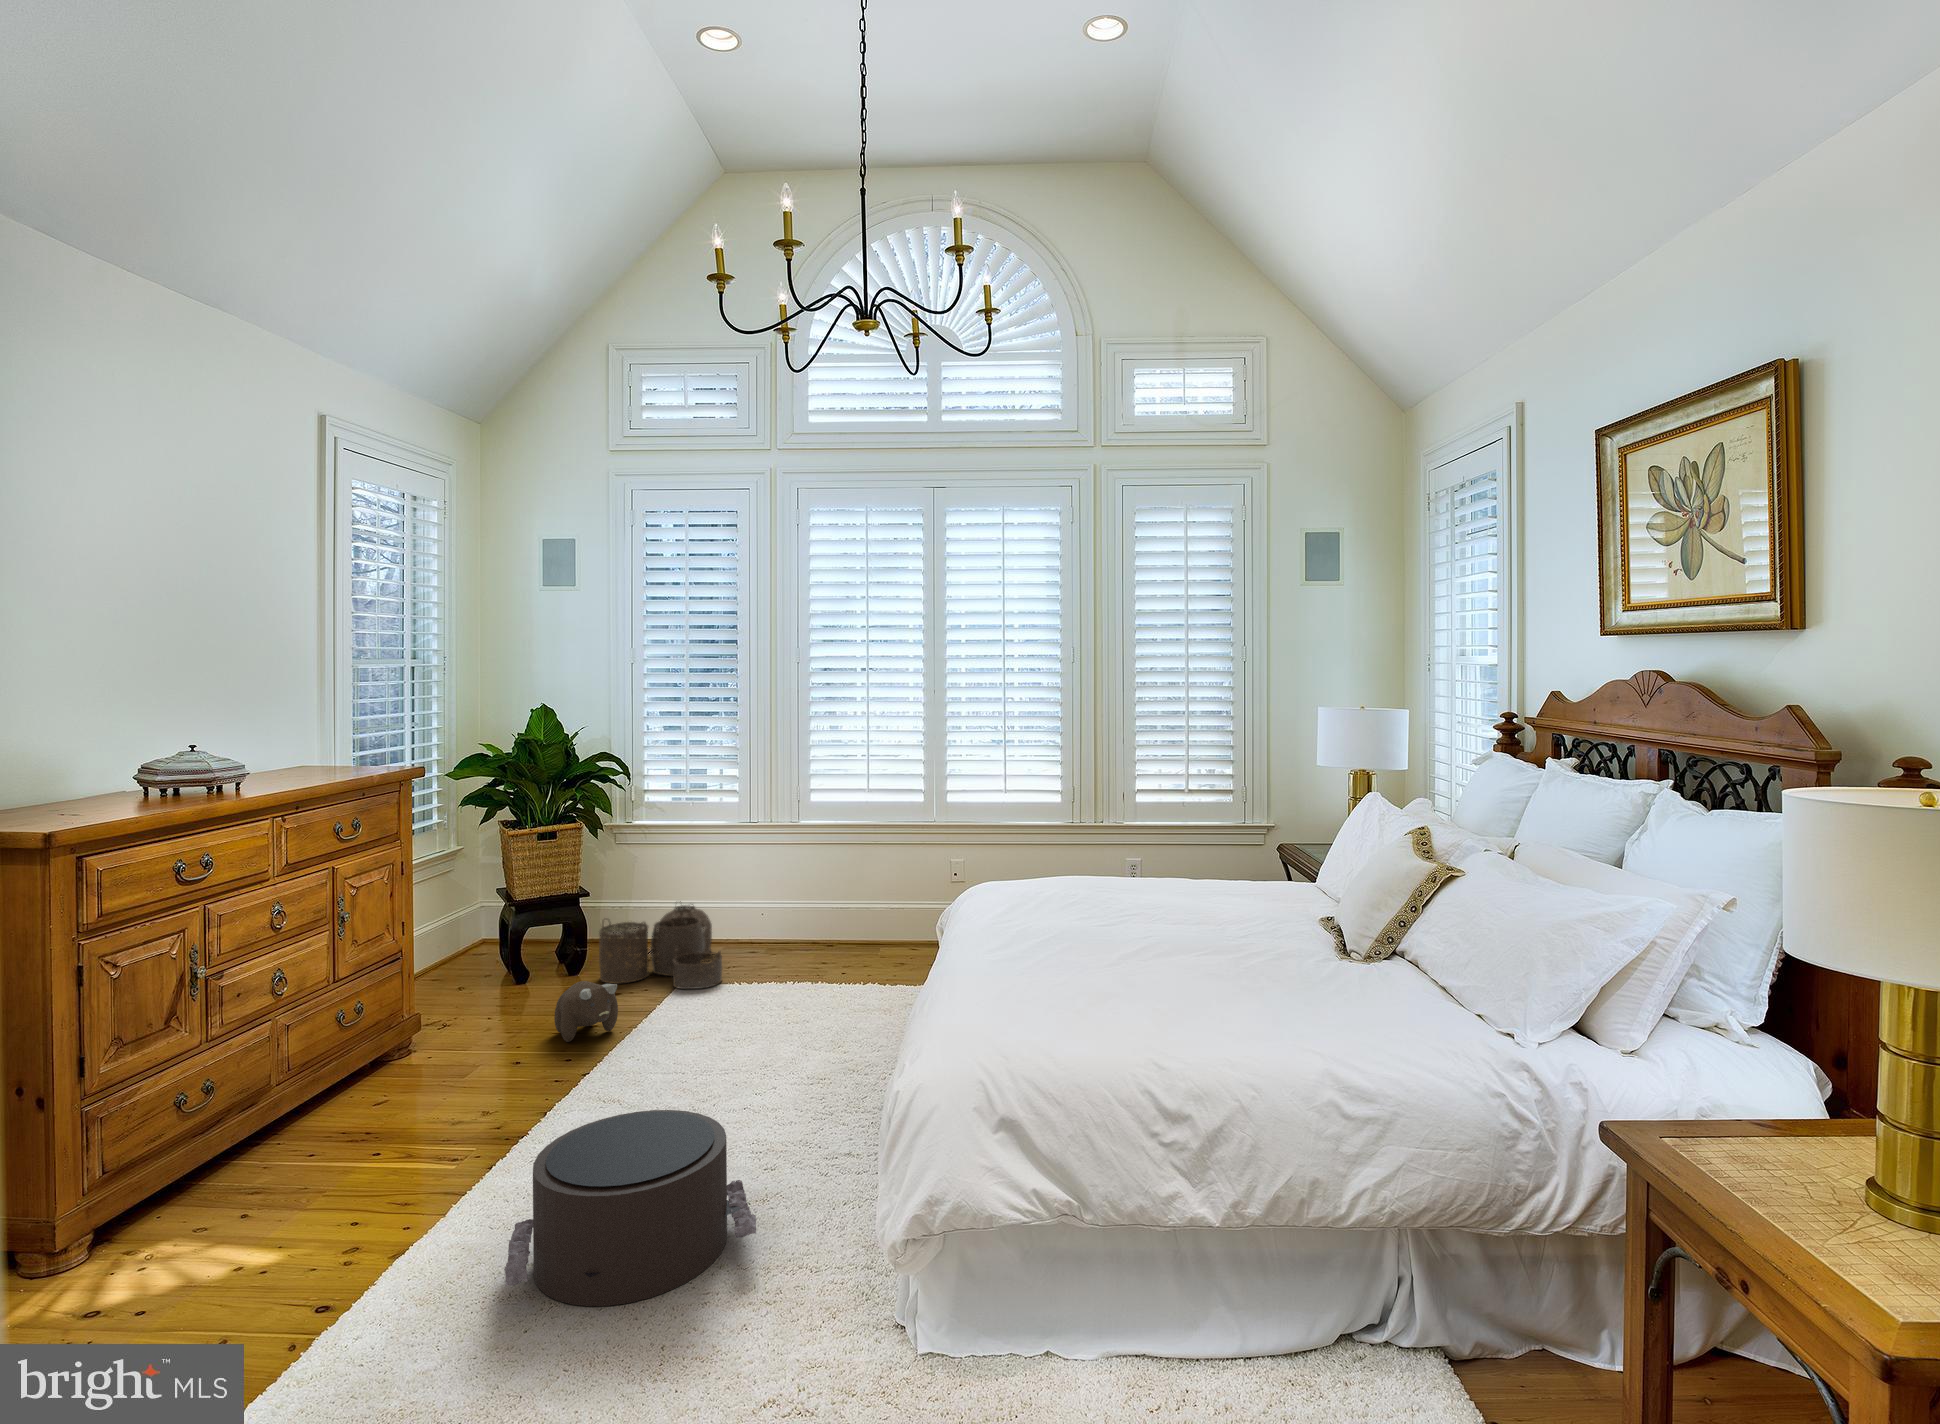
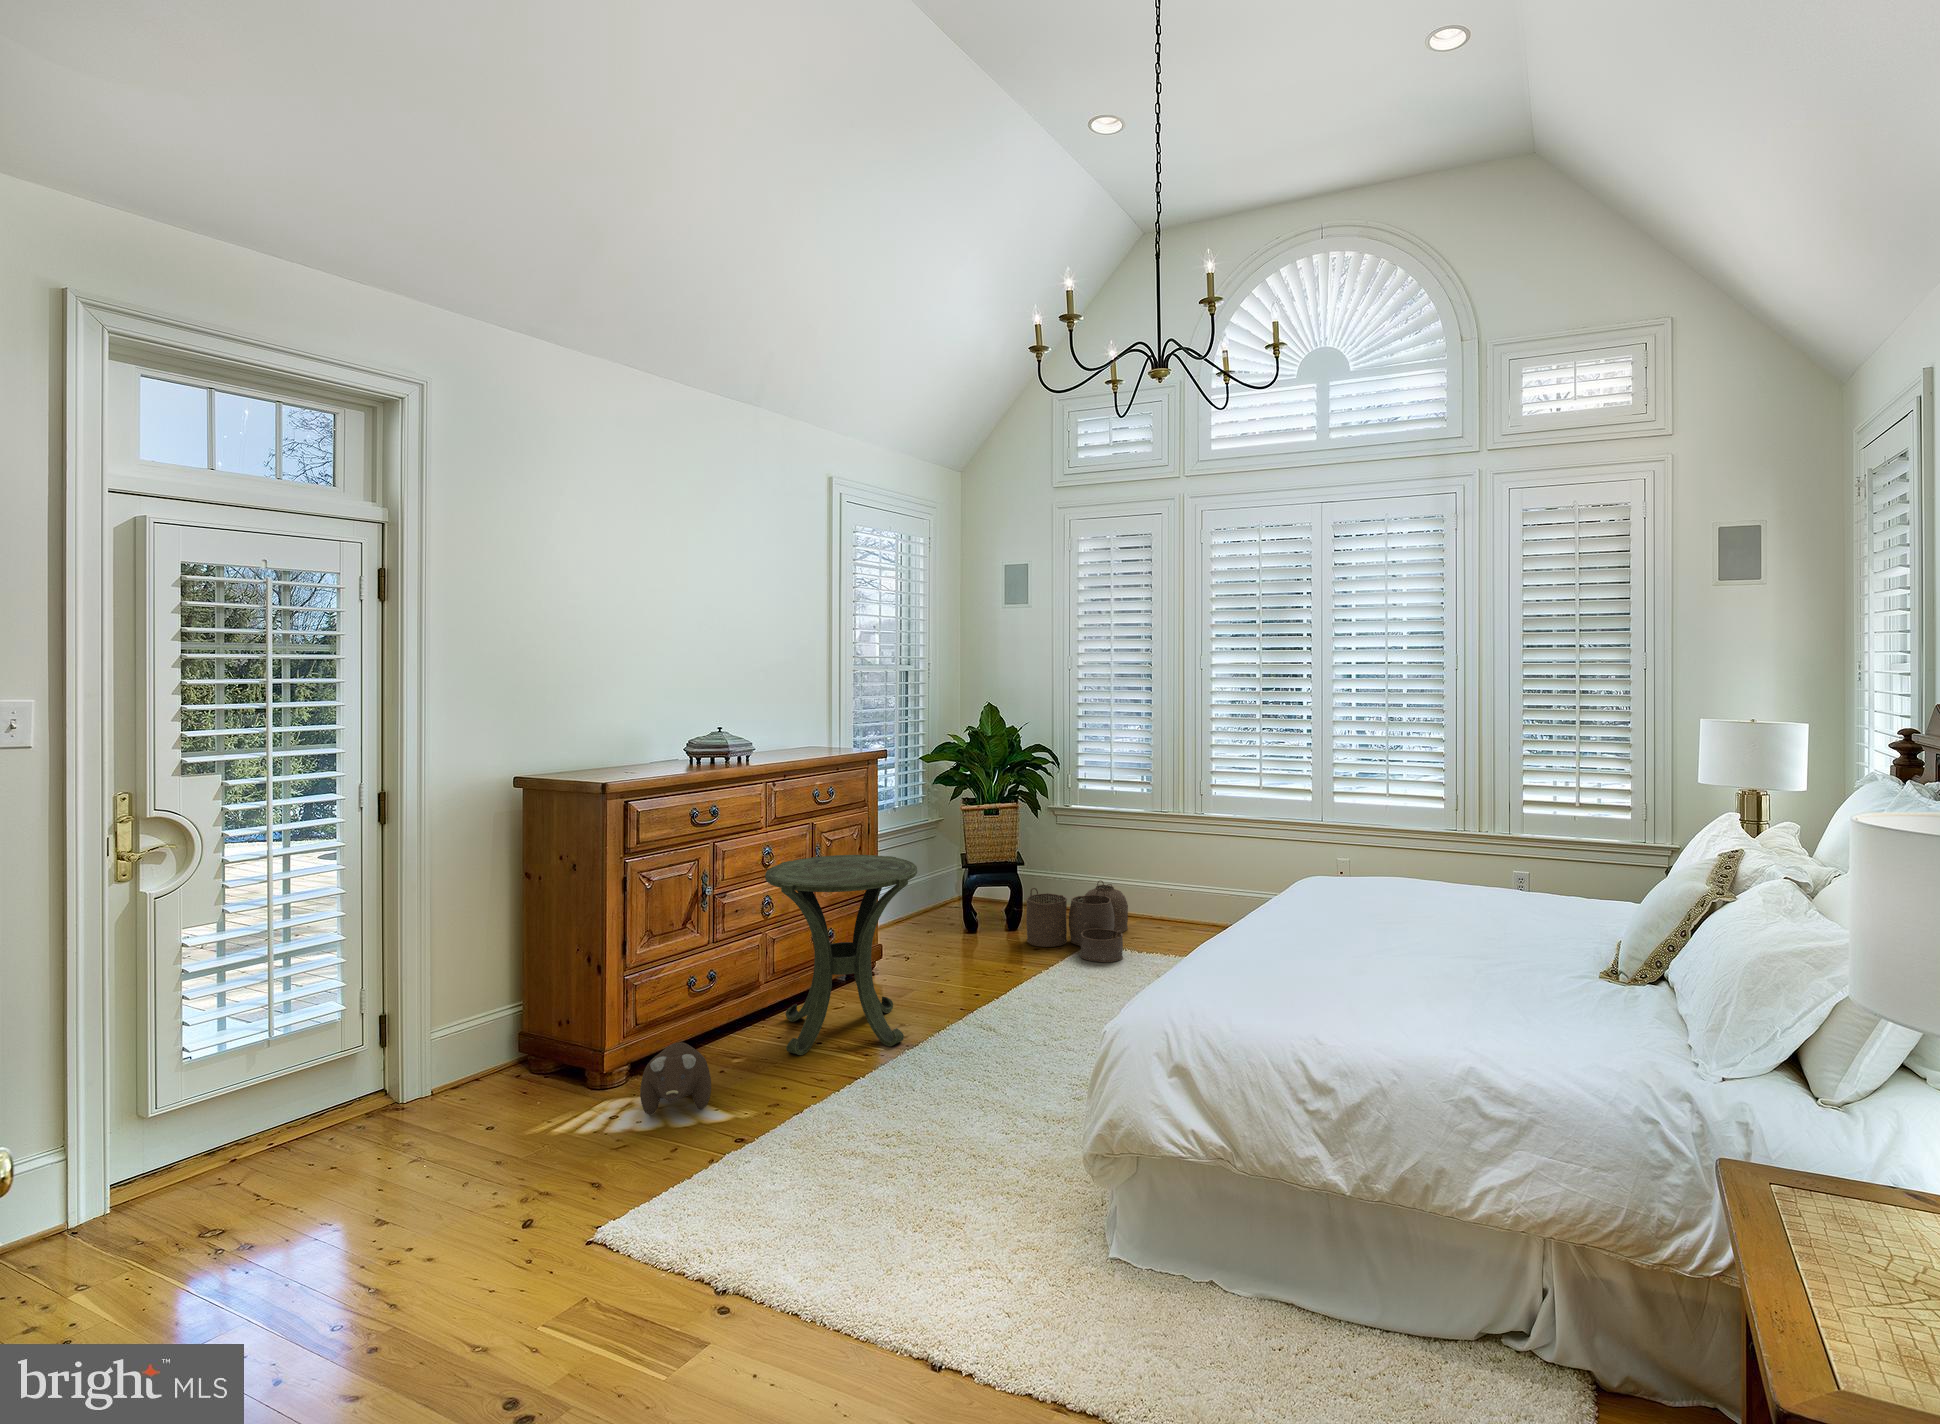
side table: none [292,897,514,1165] -> present [765,855,917,1055]
plush toy: present [554,981,618,1042] -> present [640,1042,711,1115]
pouf: present [504,1110,756,1306] -> none [823,1058,1032,1222]

